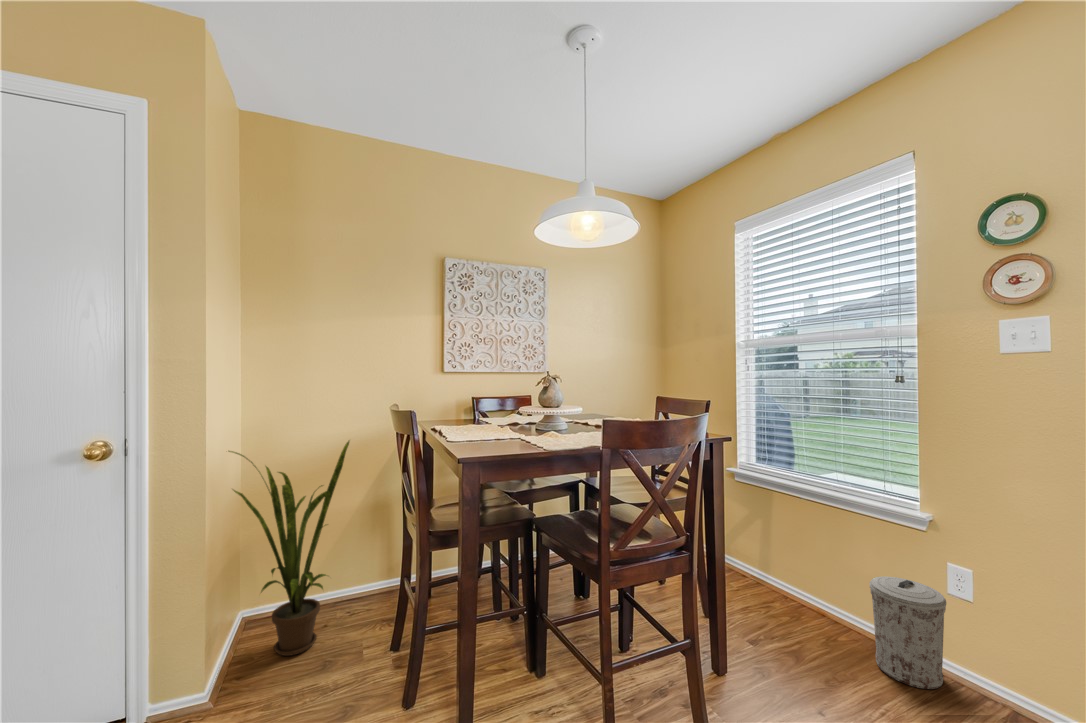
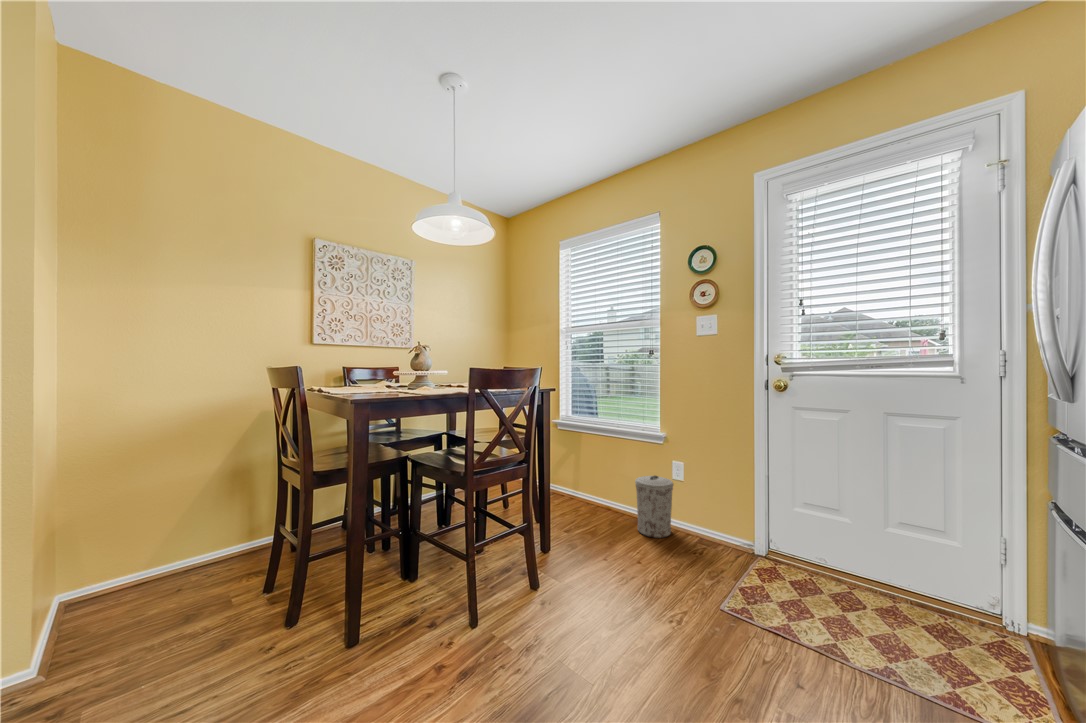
house plant: present [229,441,349,656] -> none [69,403,221,609]

